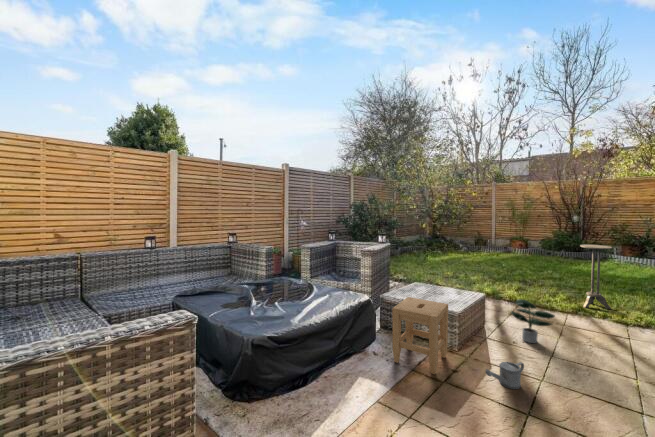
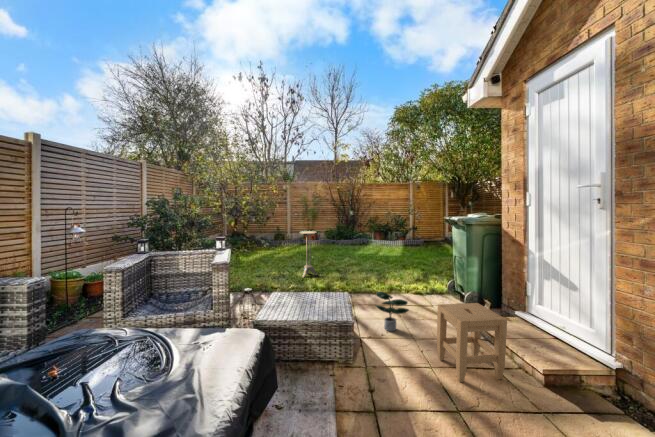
side table: present [580,245,612,309] -> present [301,231,317,277]
stool: present [392,297,448,374] -> present [437,303,507,382]
watering can: present [486,362,524,389] -> none [407,356,426,387]

